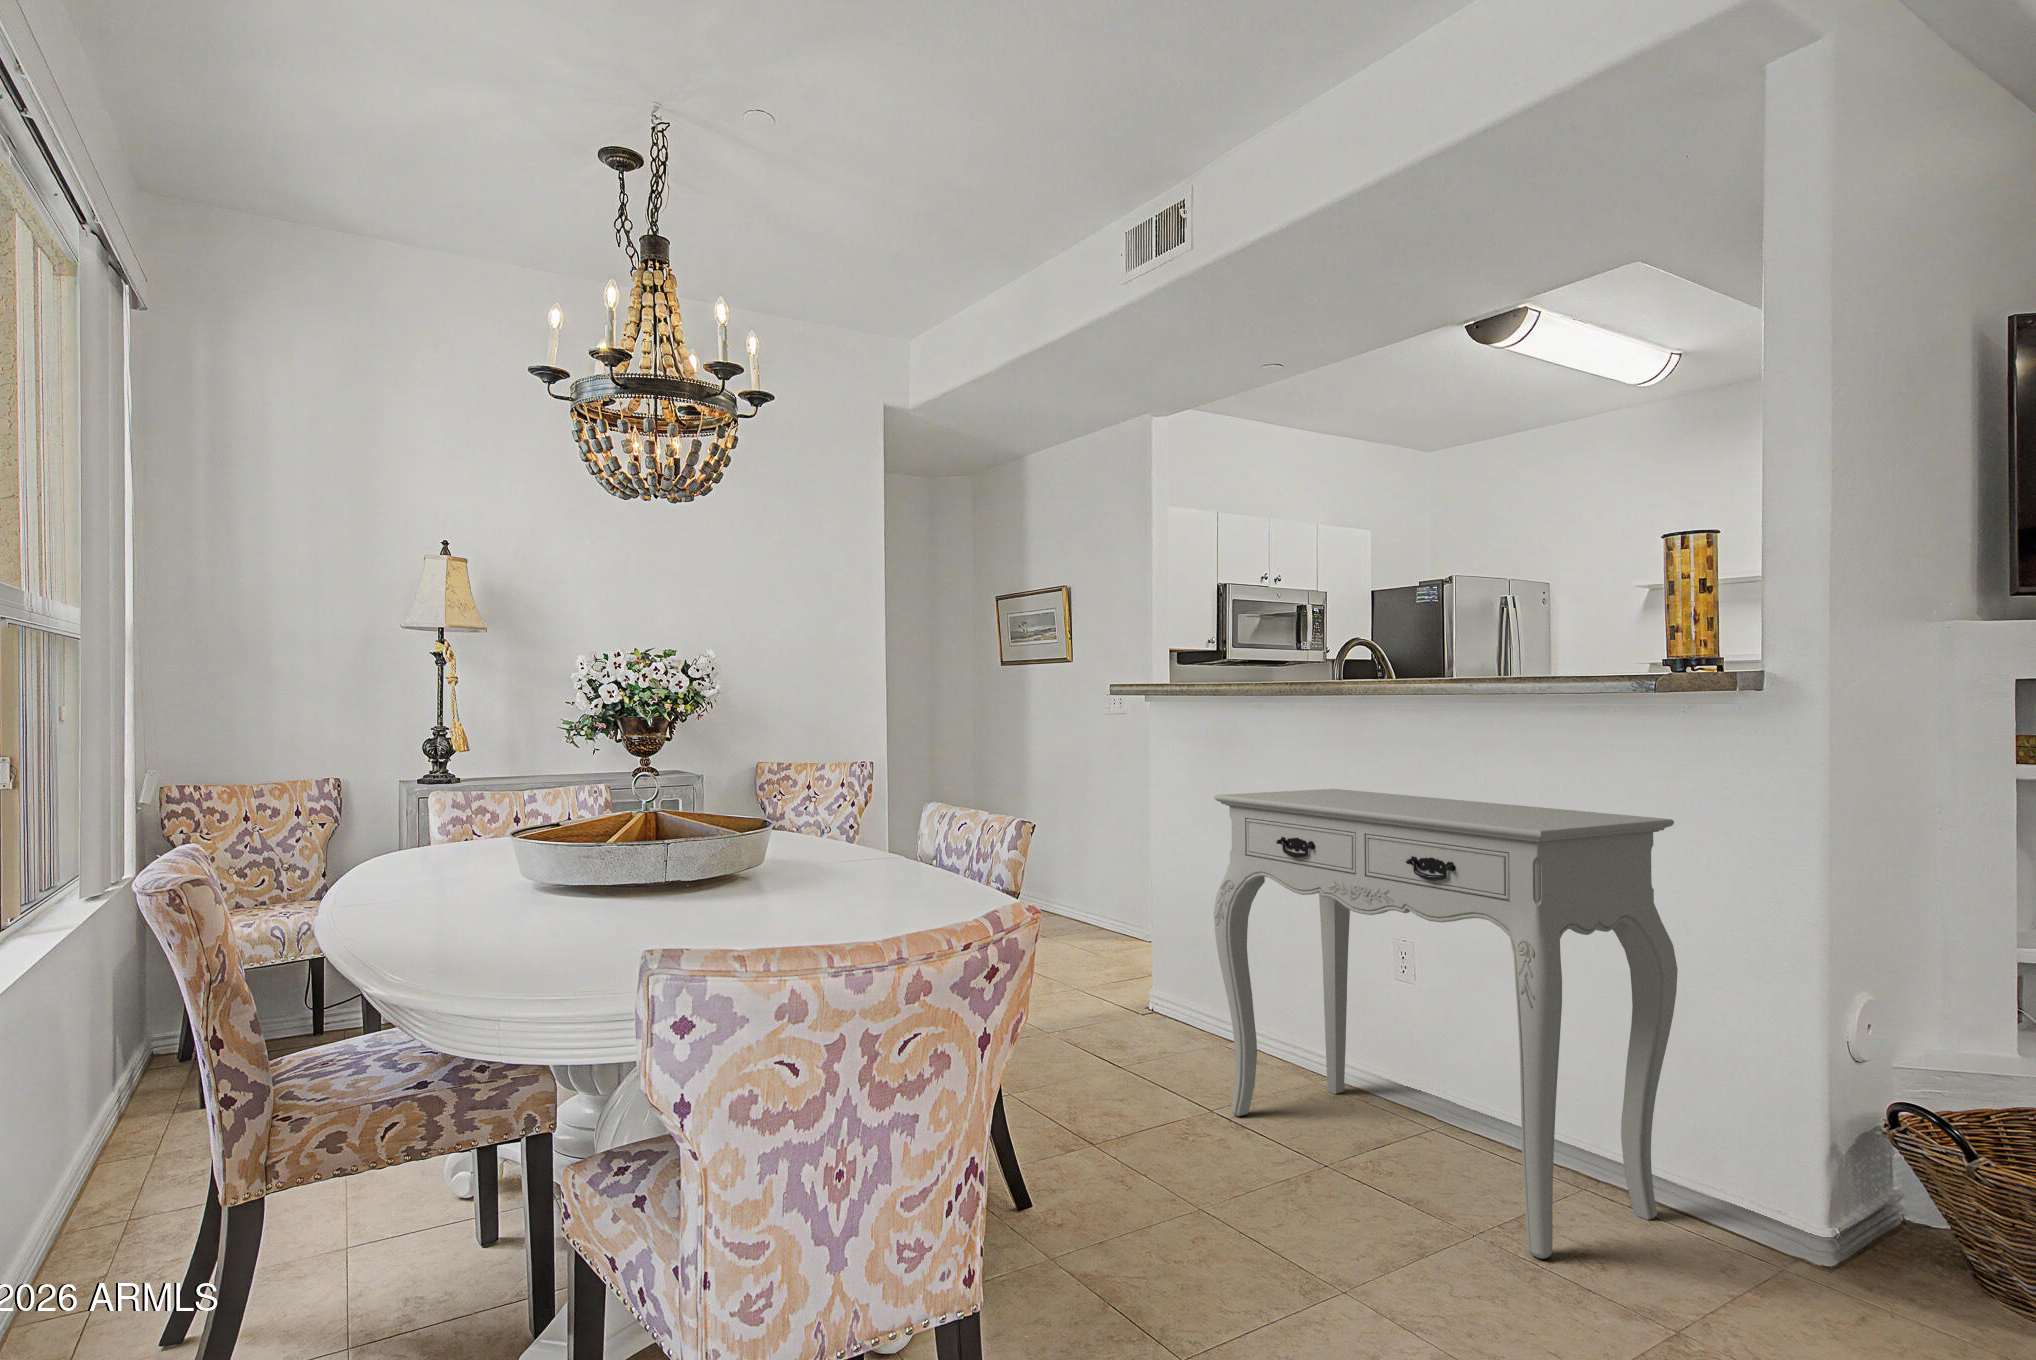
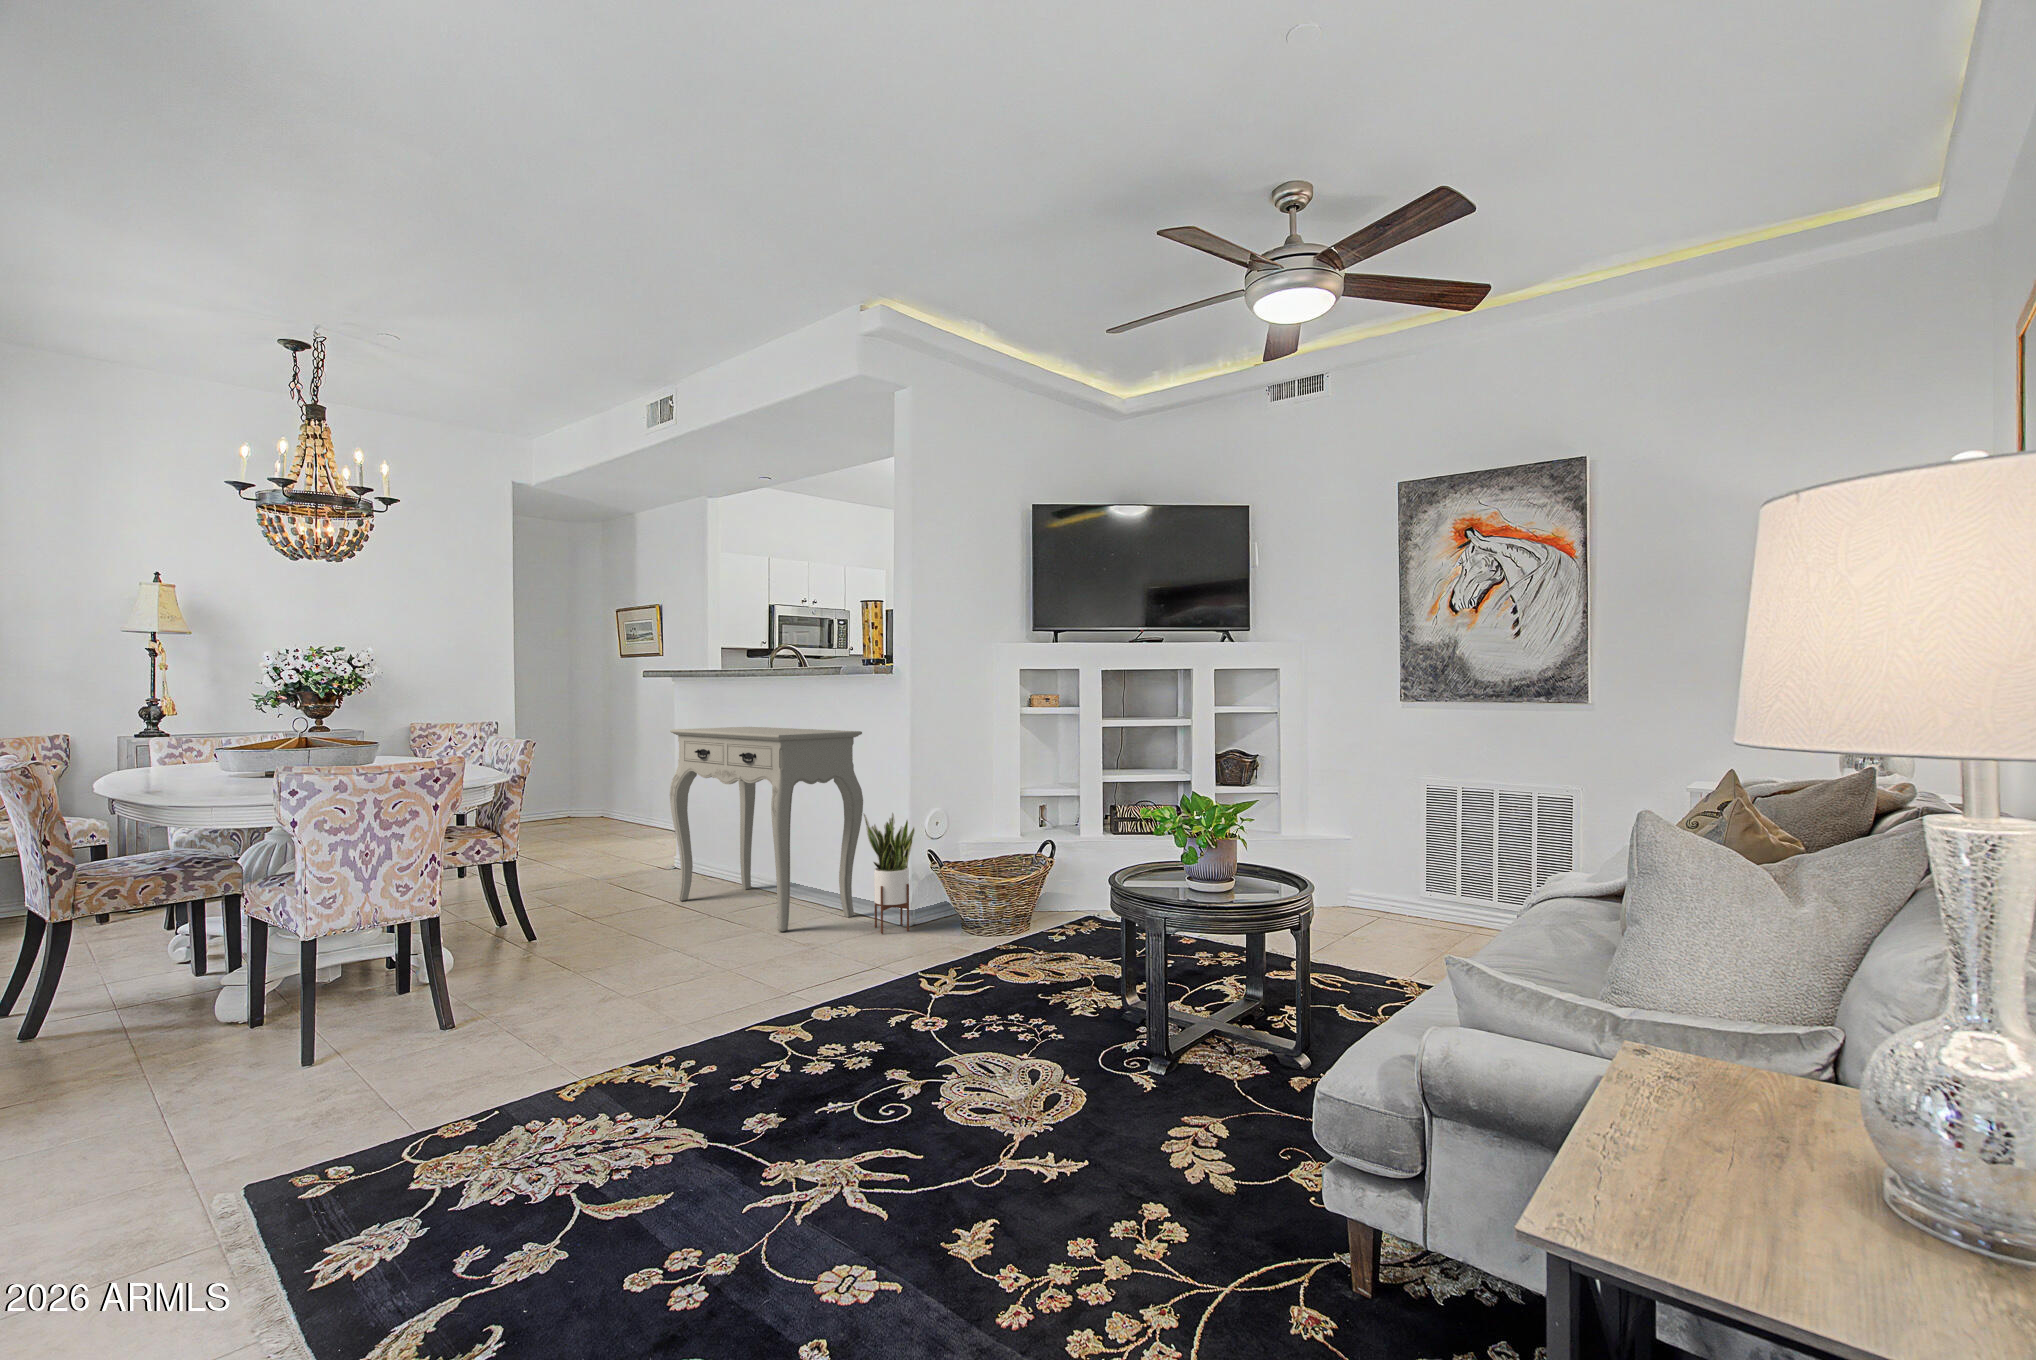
potted plant: none [1736,1013,1870,1305] -> present [863,813,915,934]

